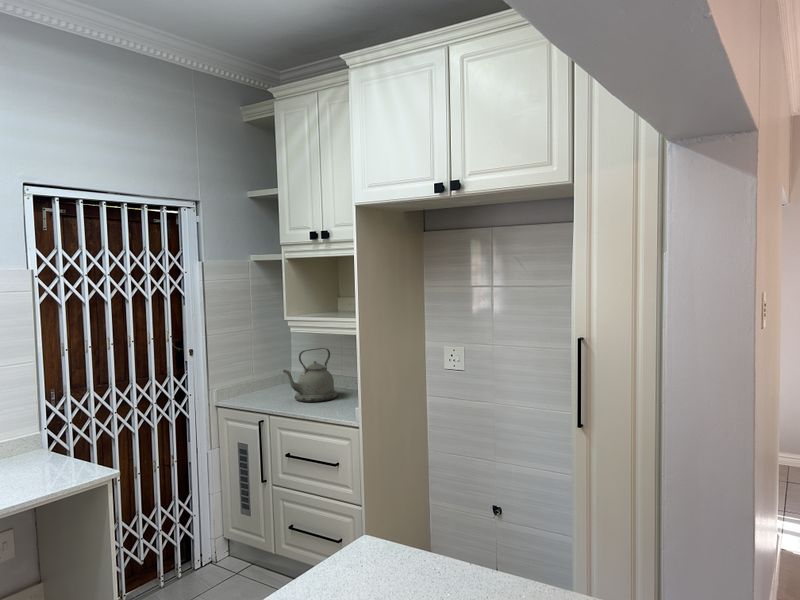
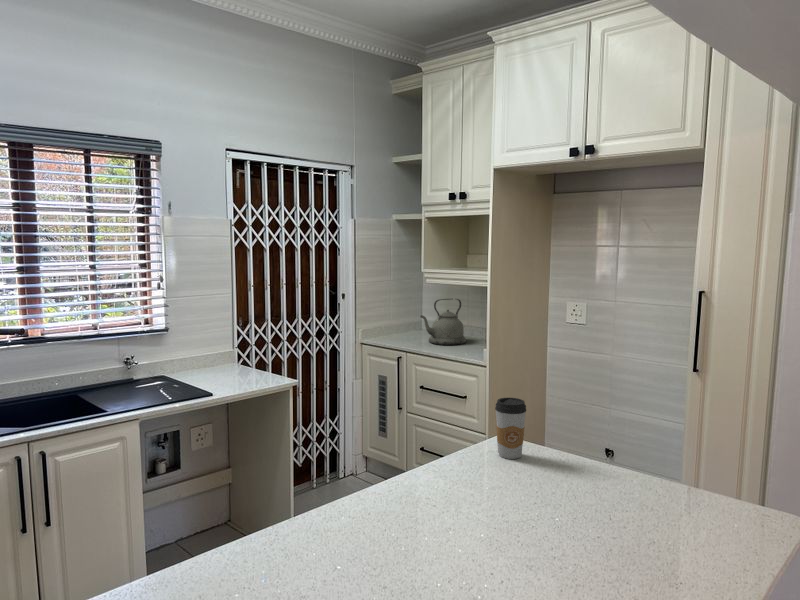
coffee cup: none [355,494,394,577] -> present [495,398,526,459]

